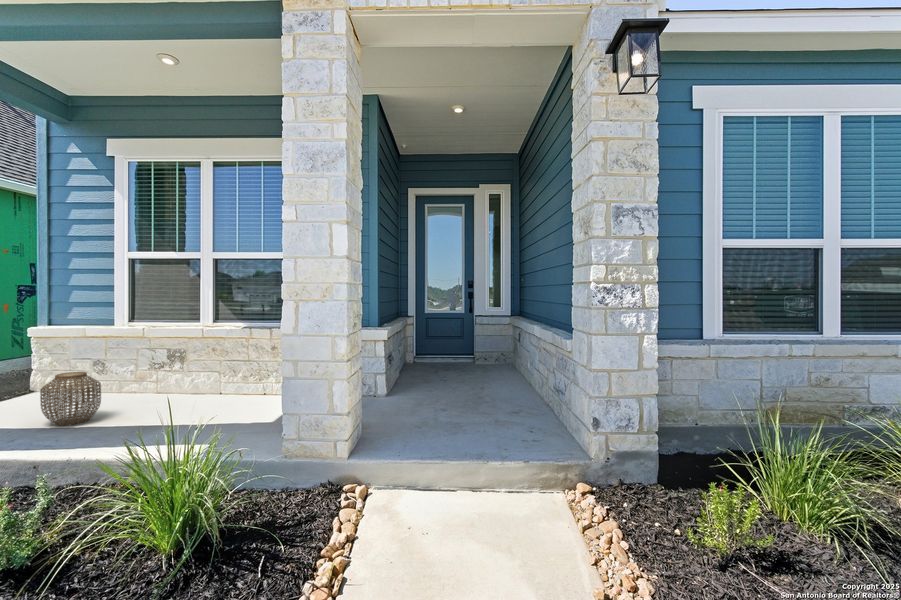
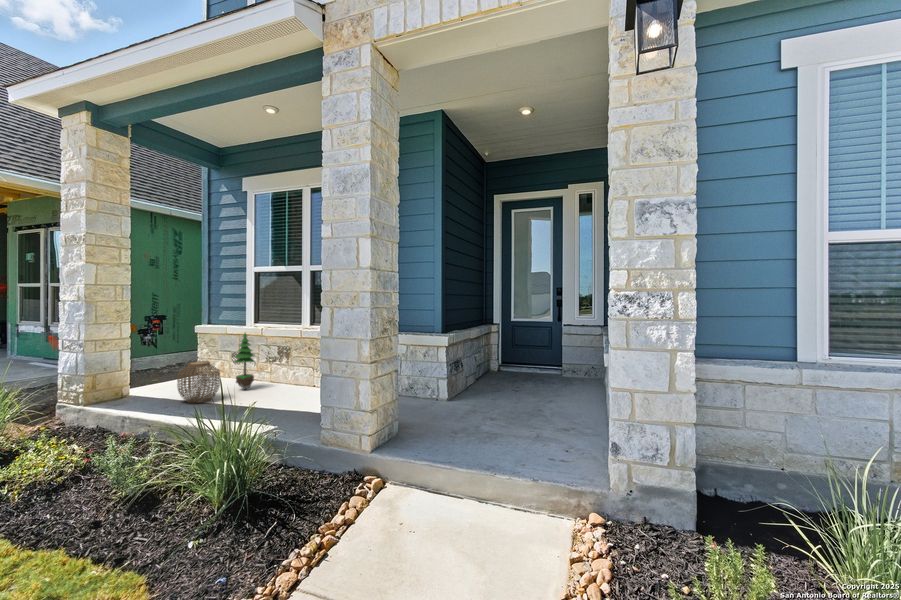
potted tree: none [109,332,141,404] -> present [235,333,255,389]

